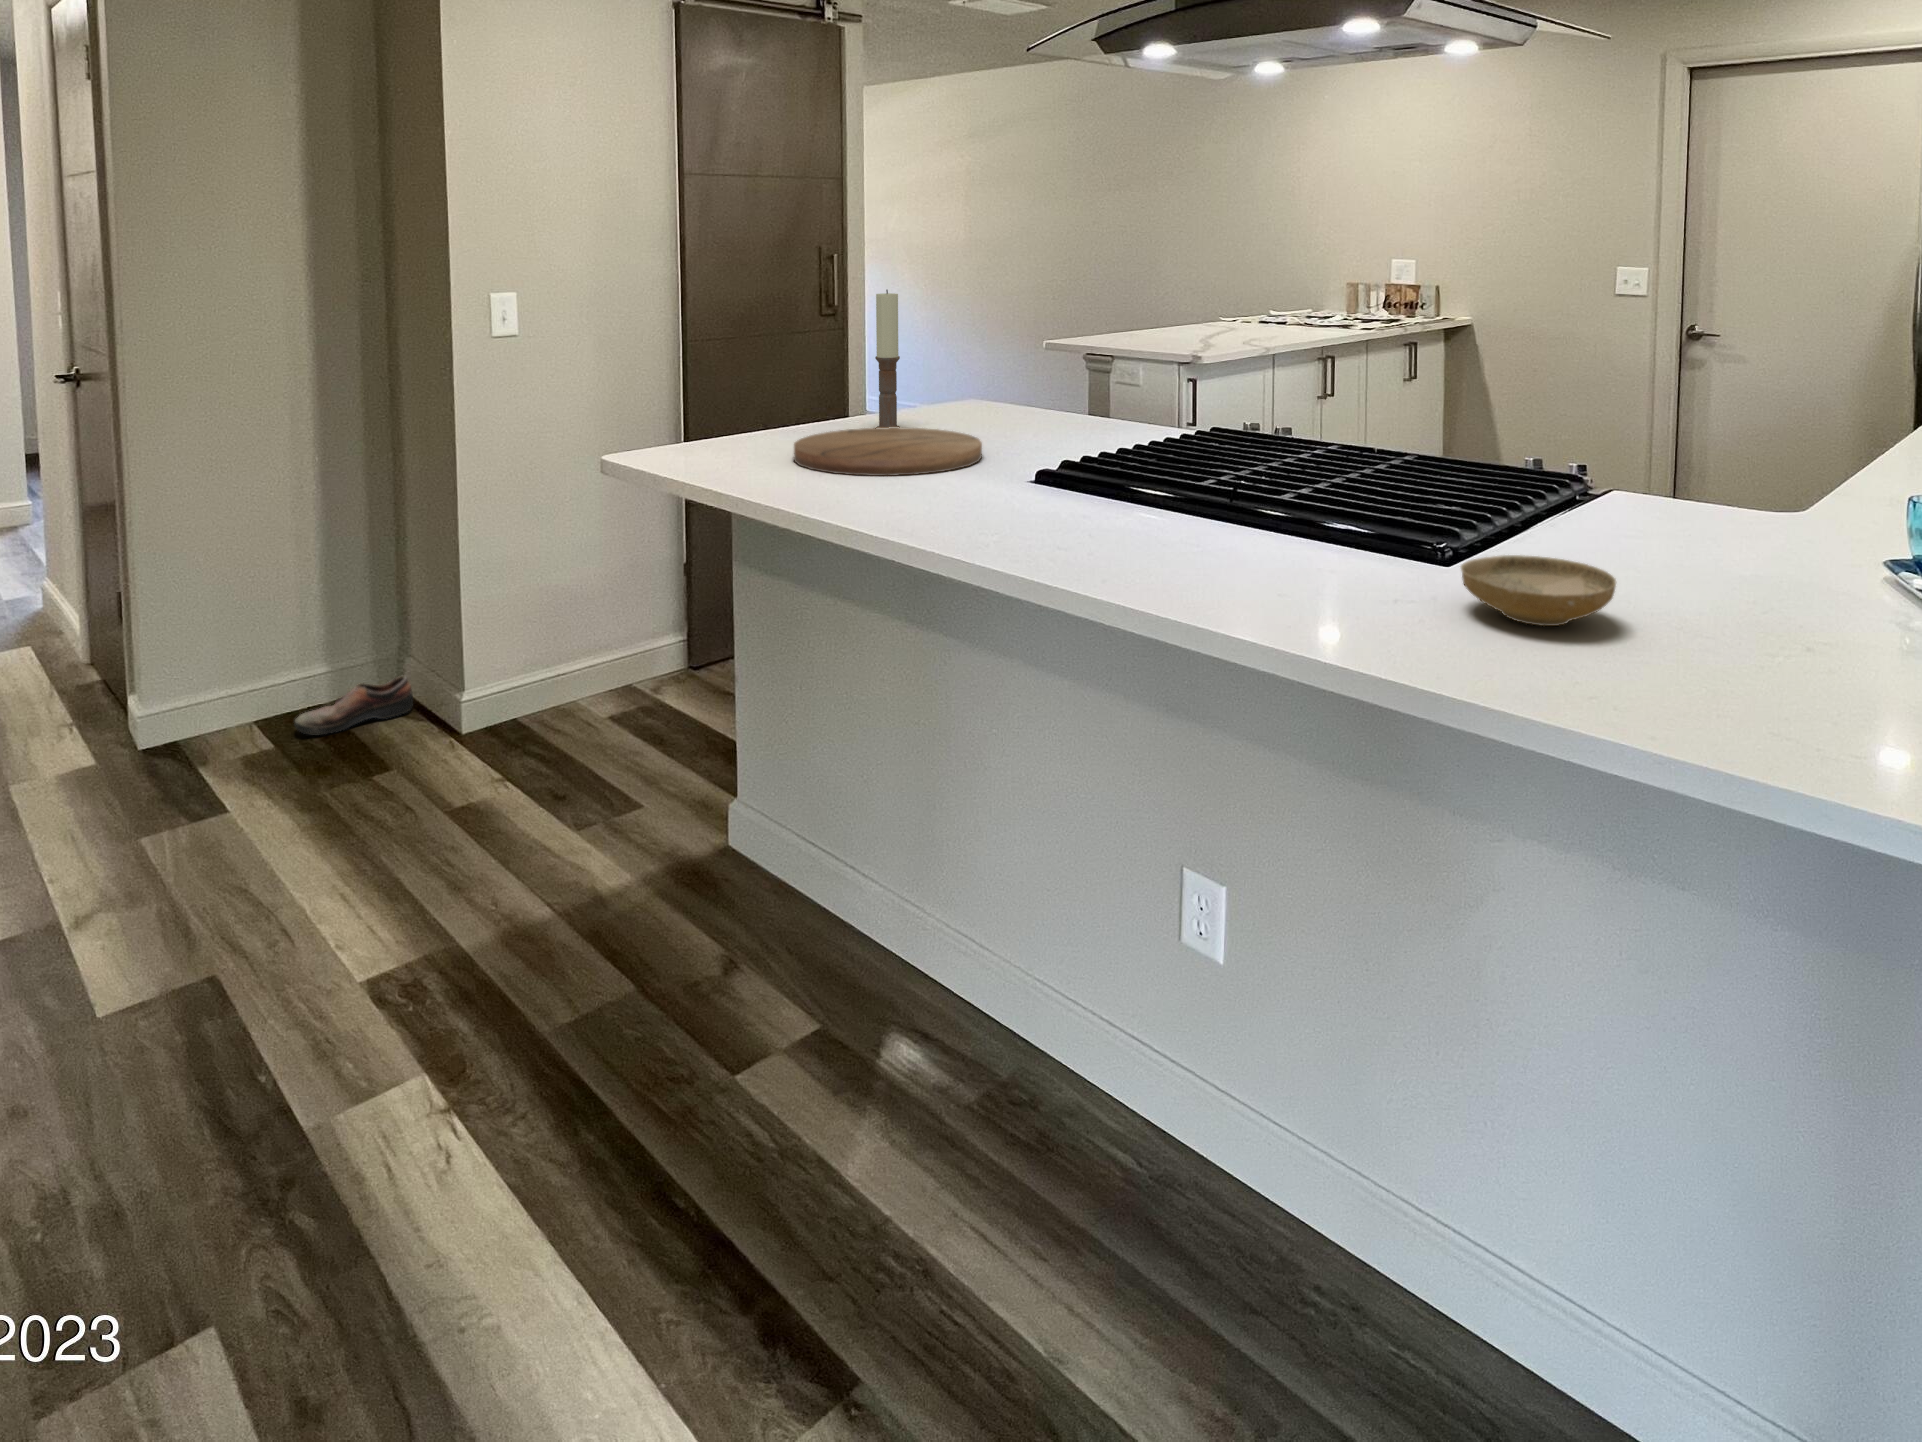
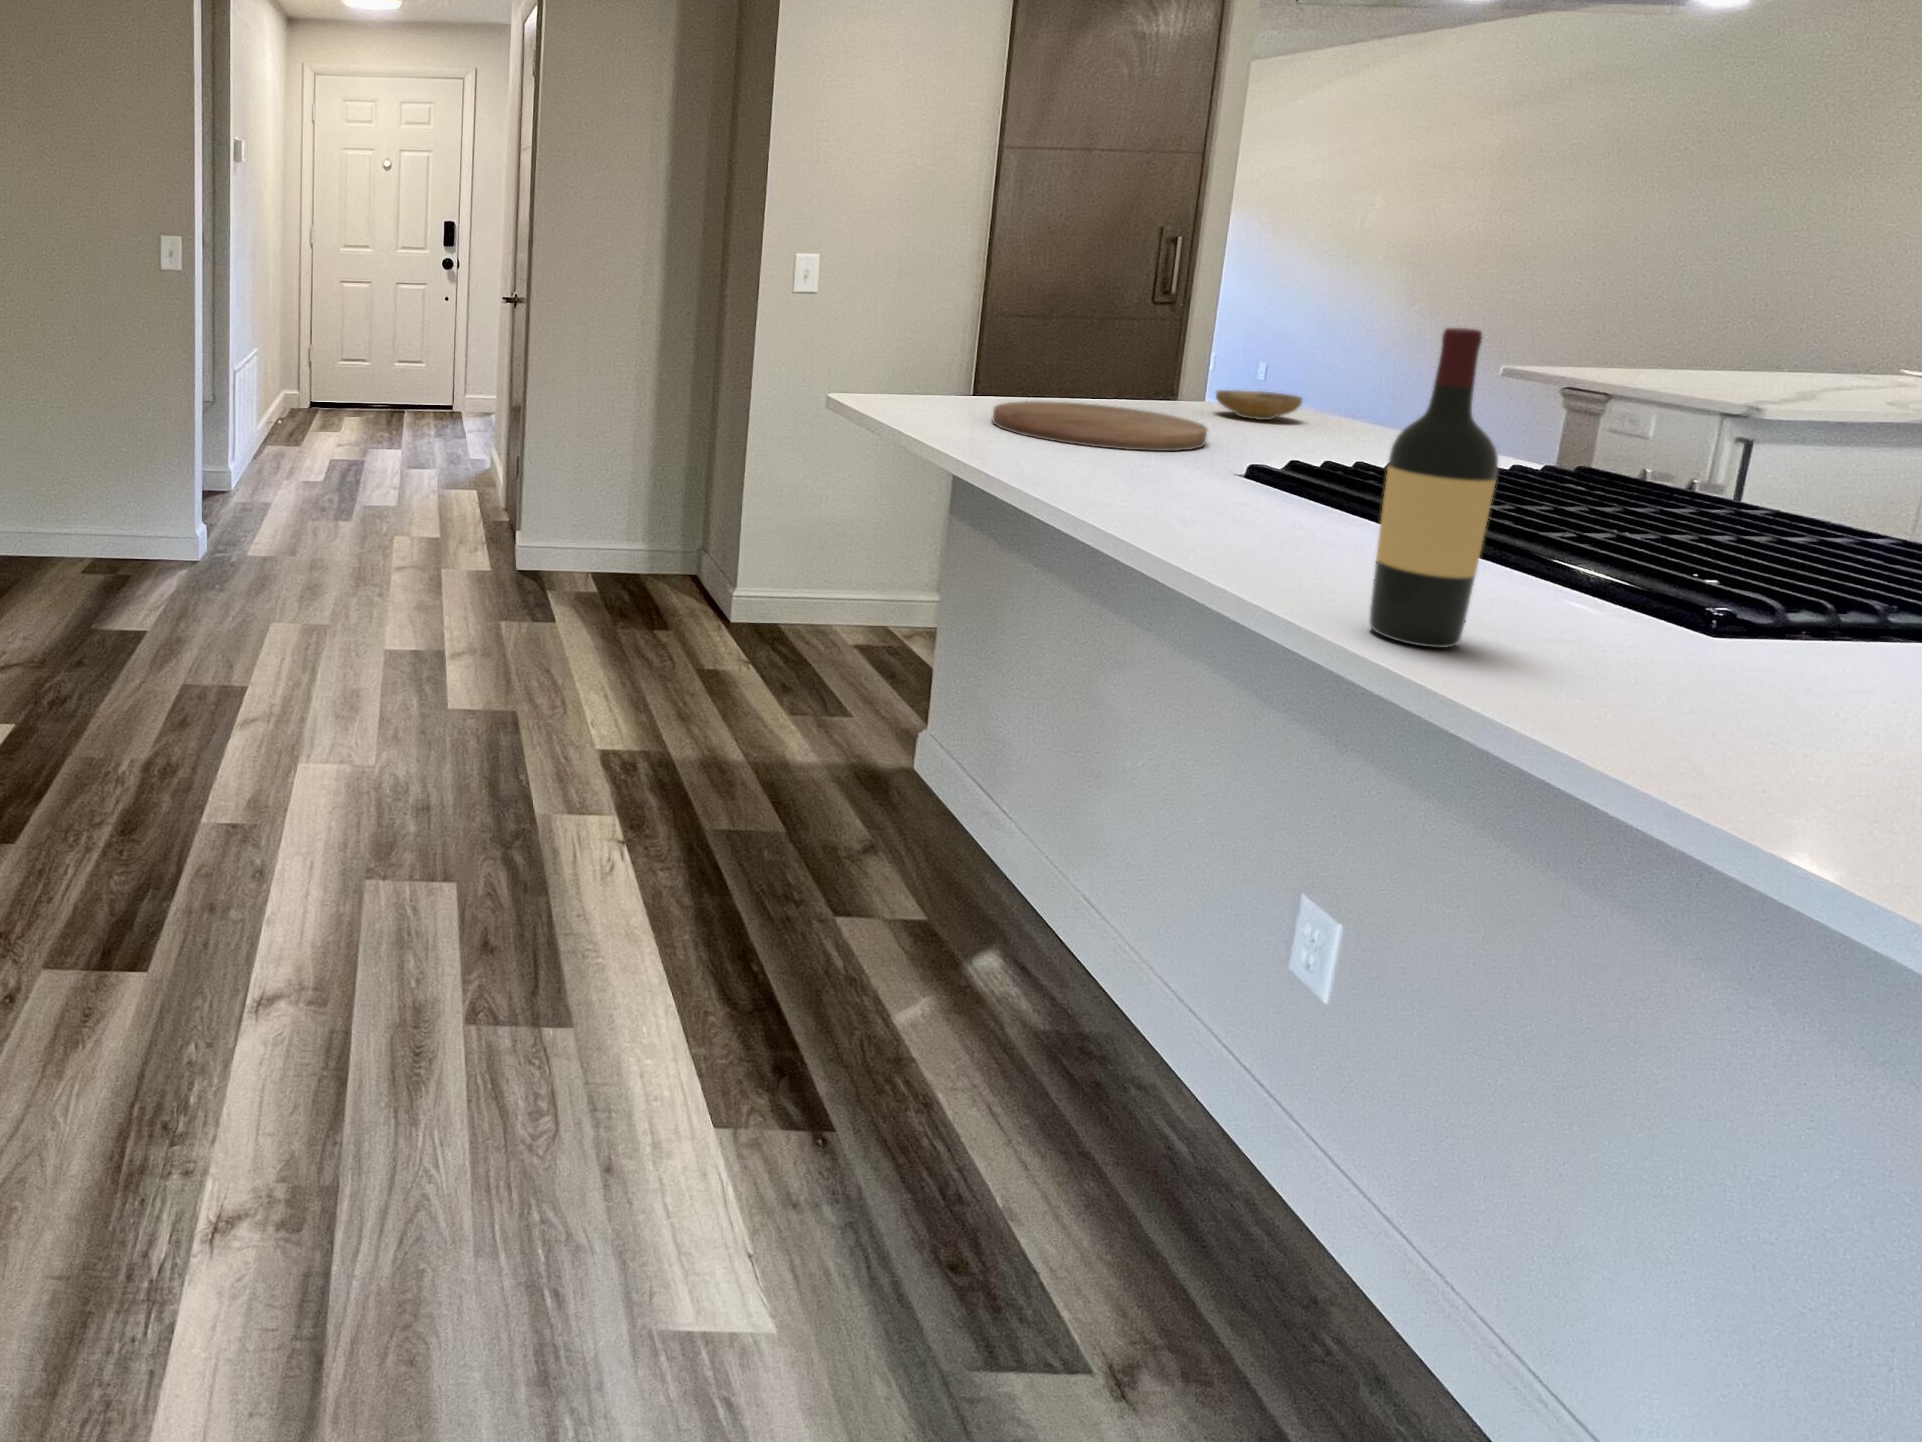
candle: present [875,290,900,428] -> none [1120,267,1166,415]
wine bottle: none [1340,345,1423,643] -> present [1369,328,1498,648]
ceramic bowl: present [1461,555,1616,626] -> present [1216,390,1302,420]
shoe: present [294,676,413,735] -> none [616,564,704,596]

